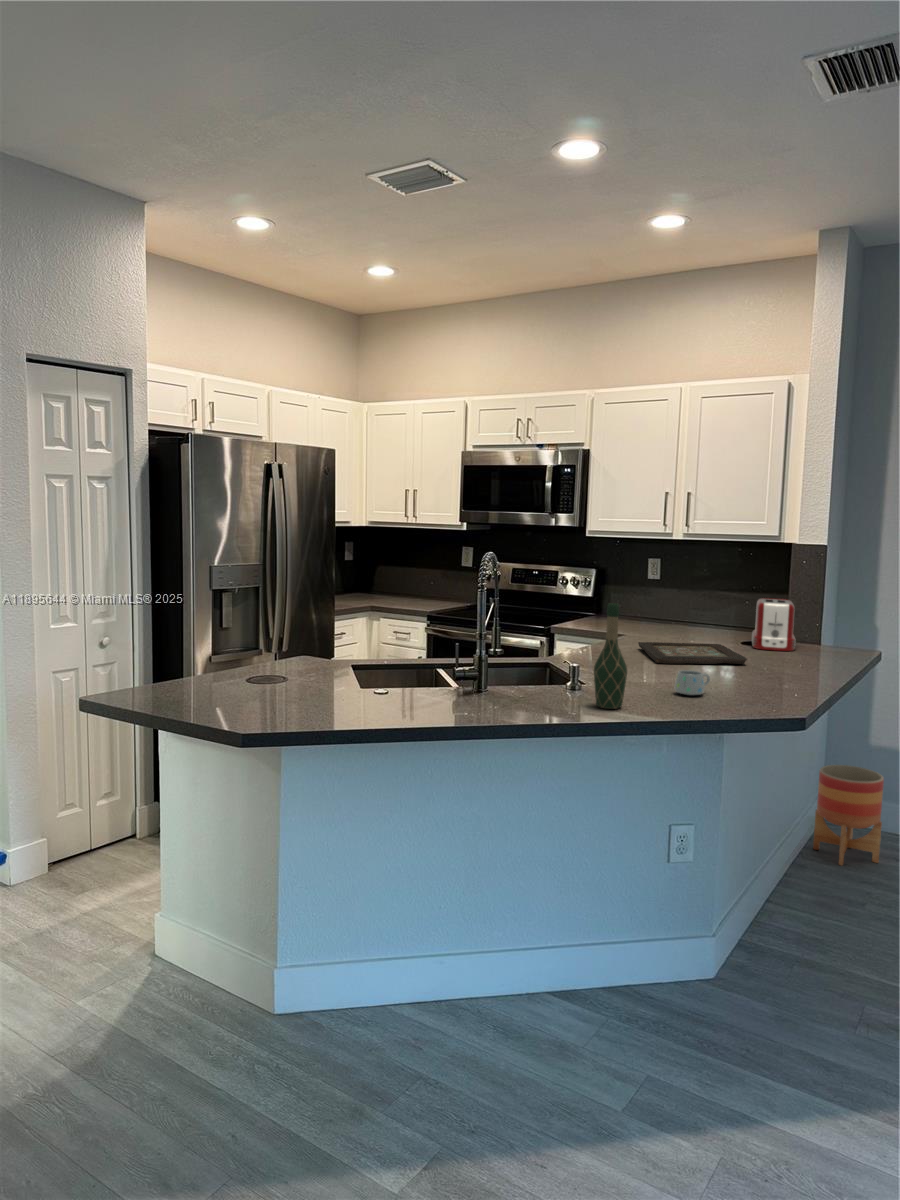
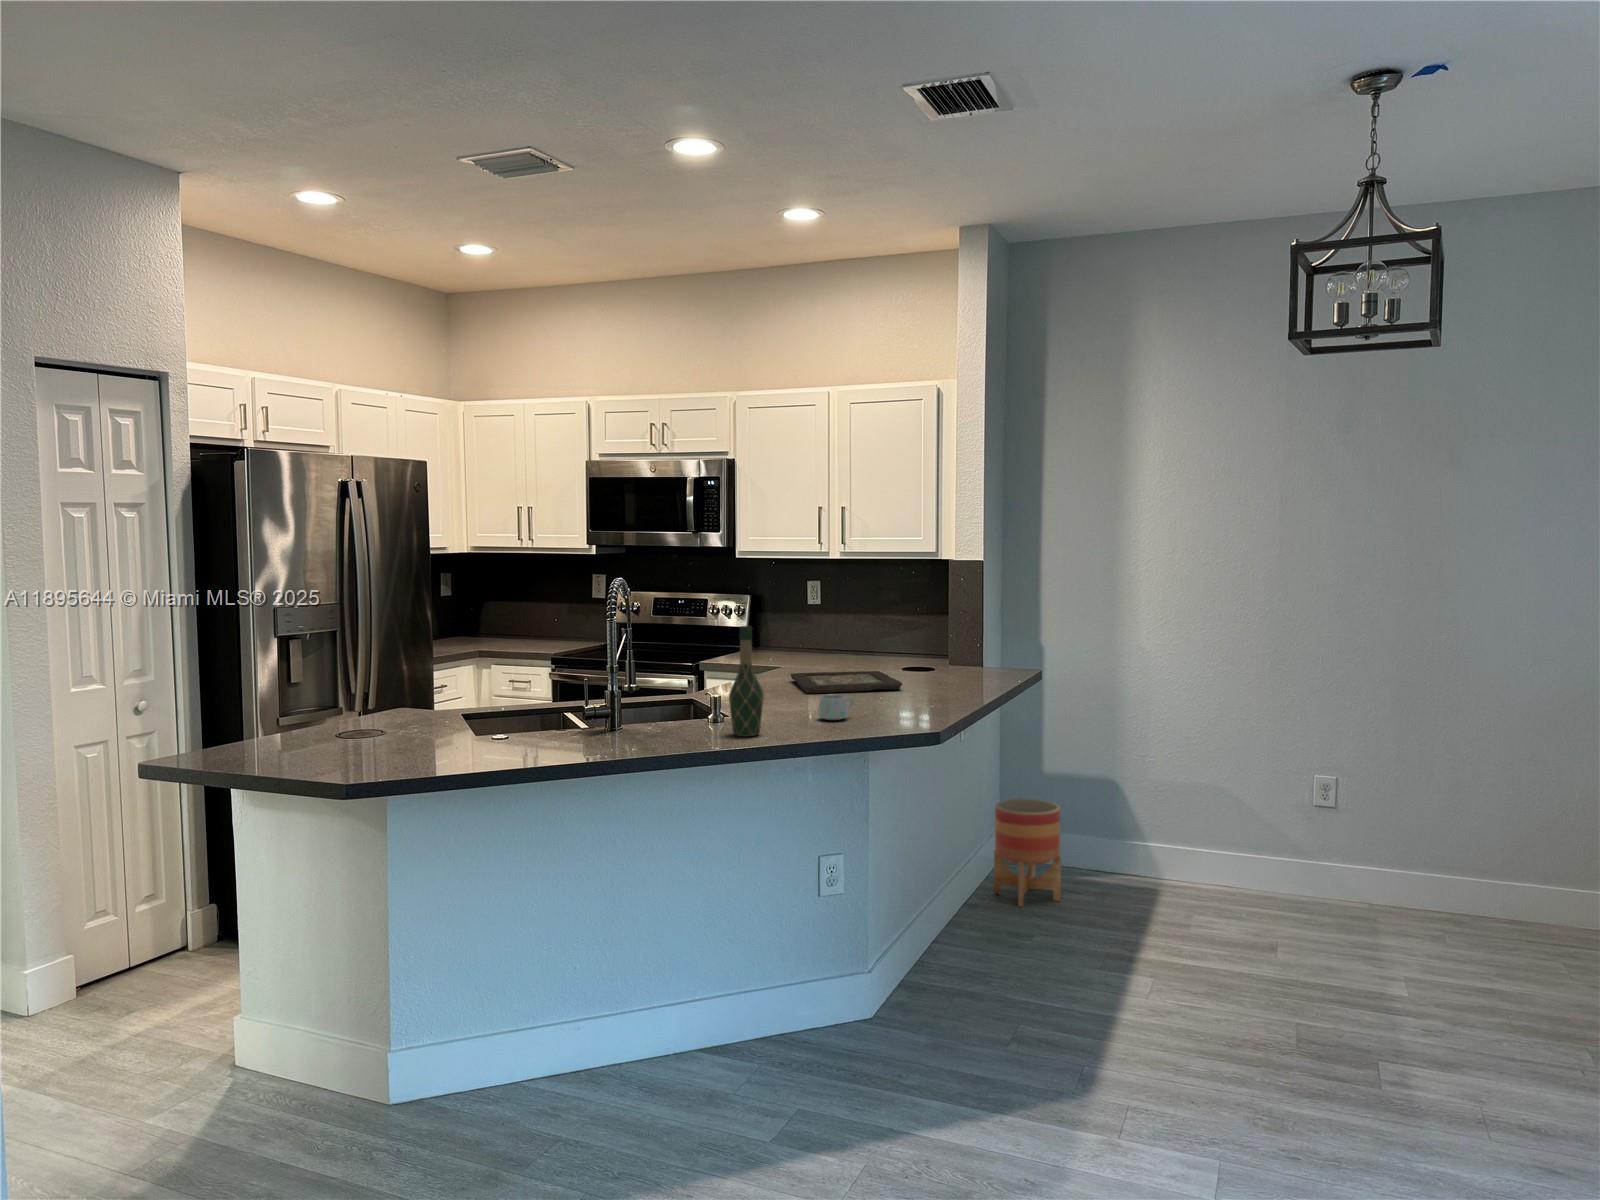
toaster: present [752,598,796,651] -> none [915,619,959,675]

